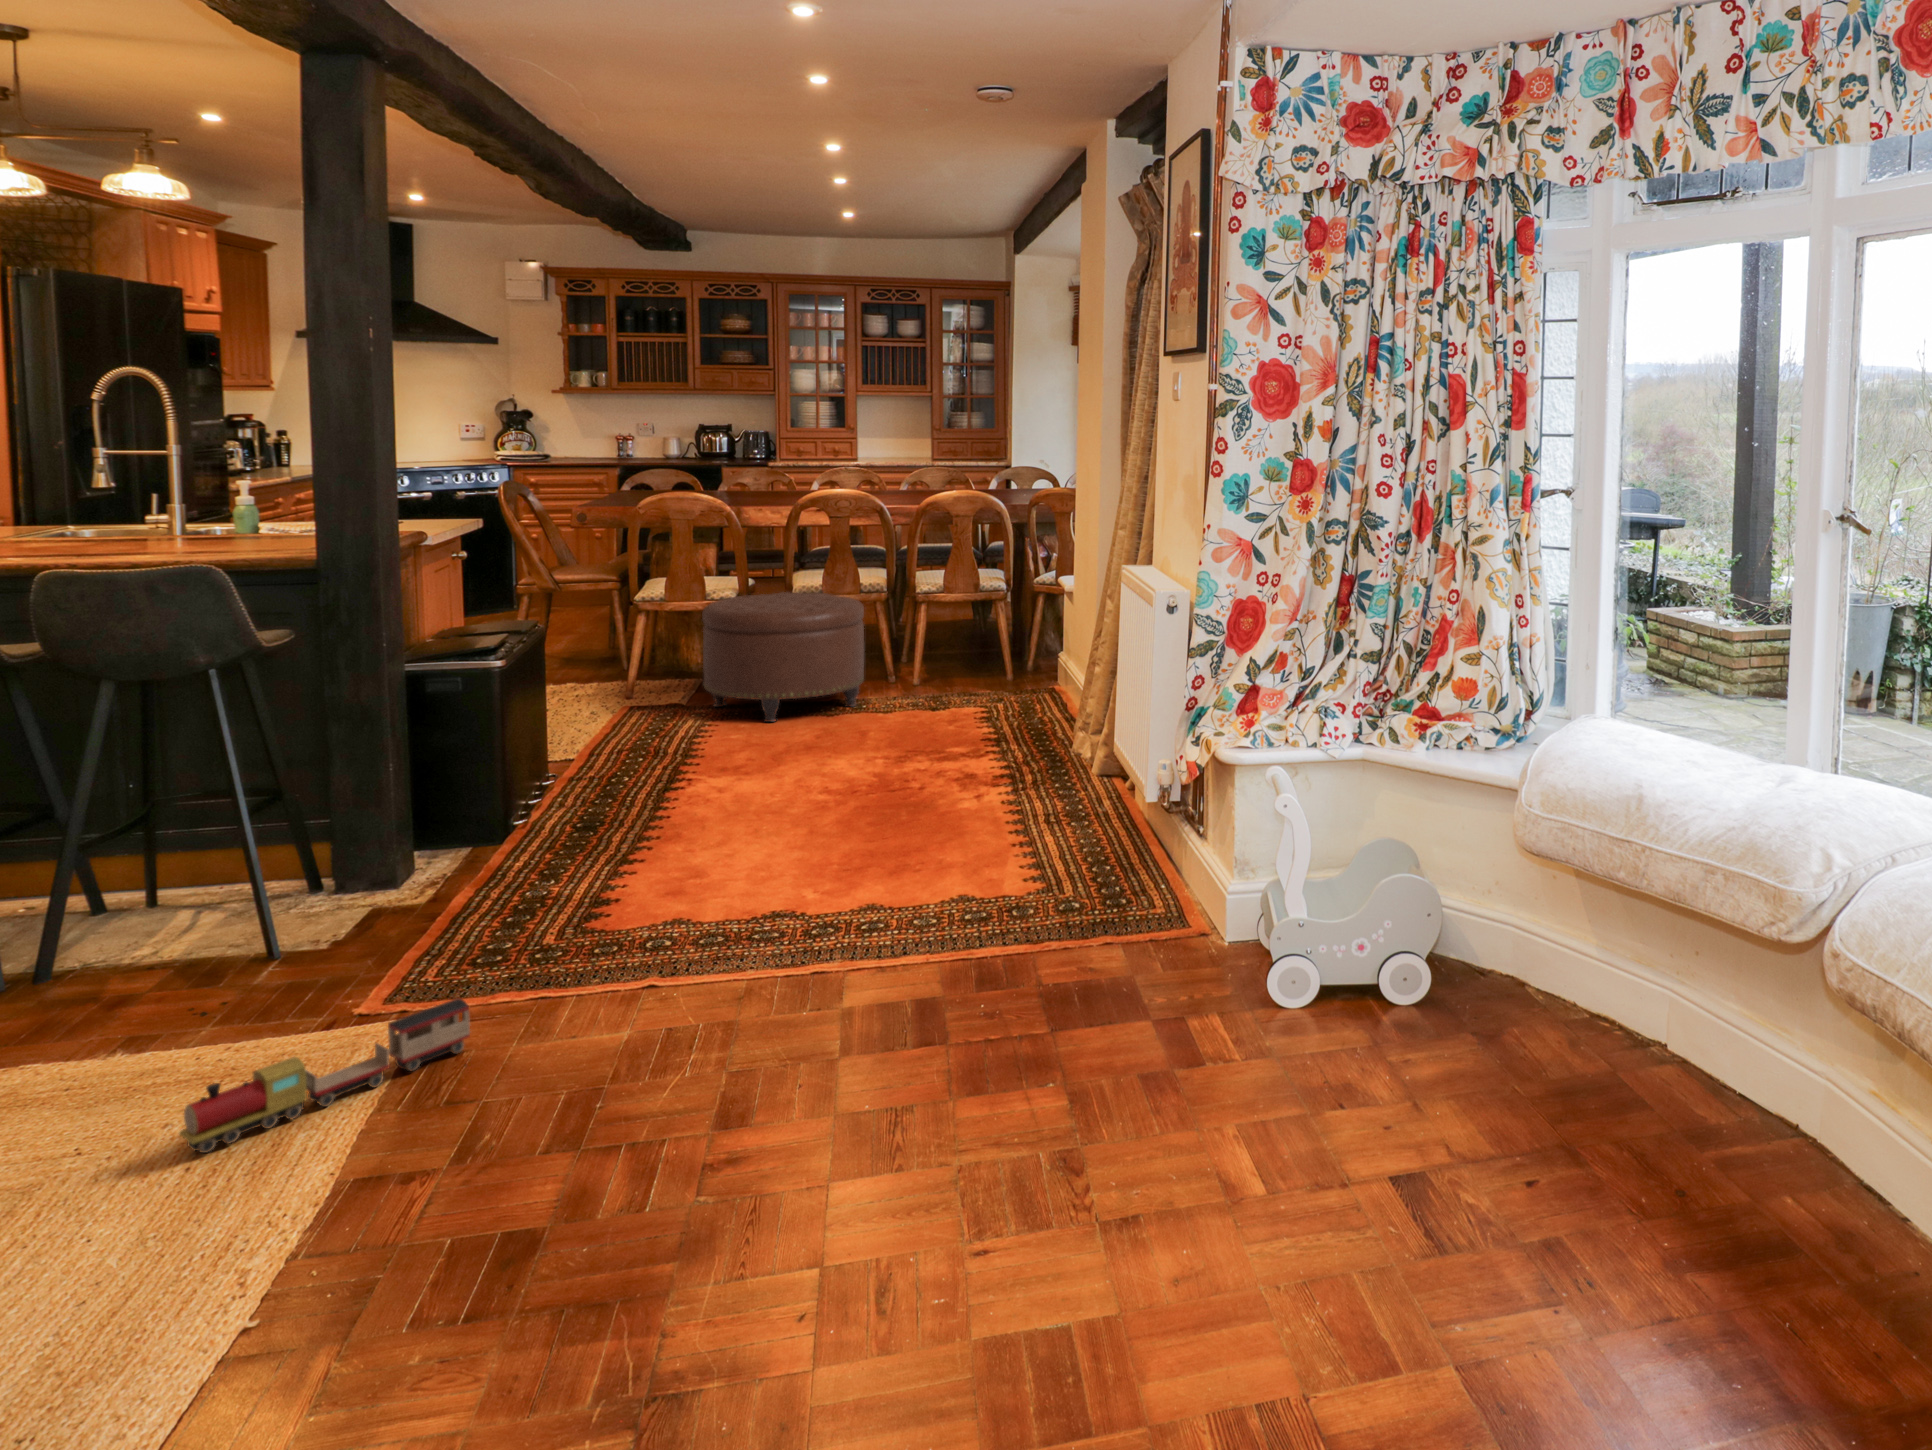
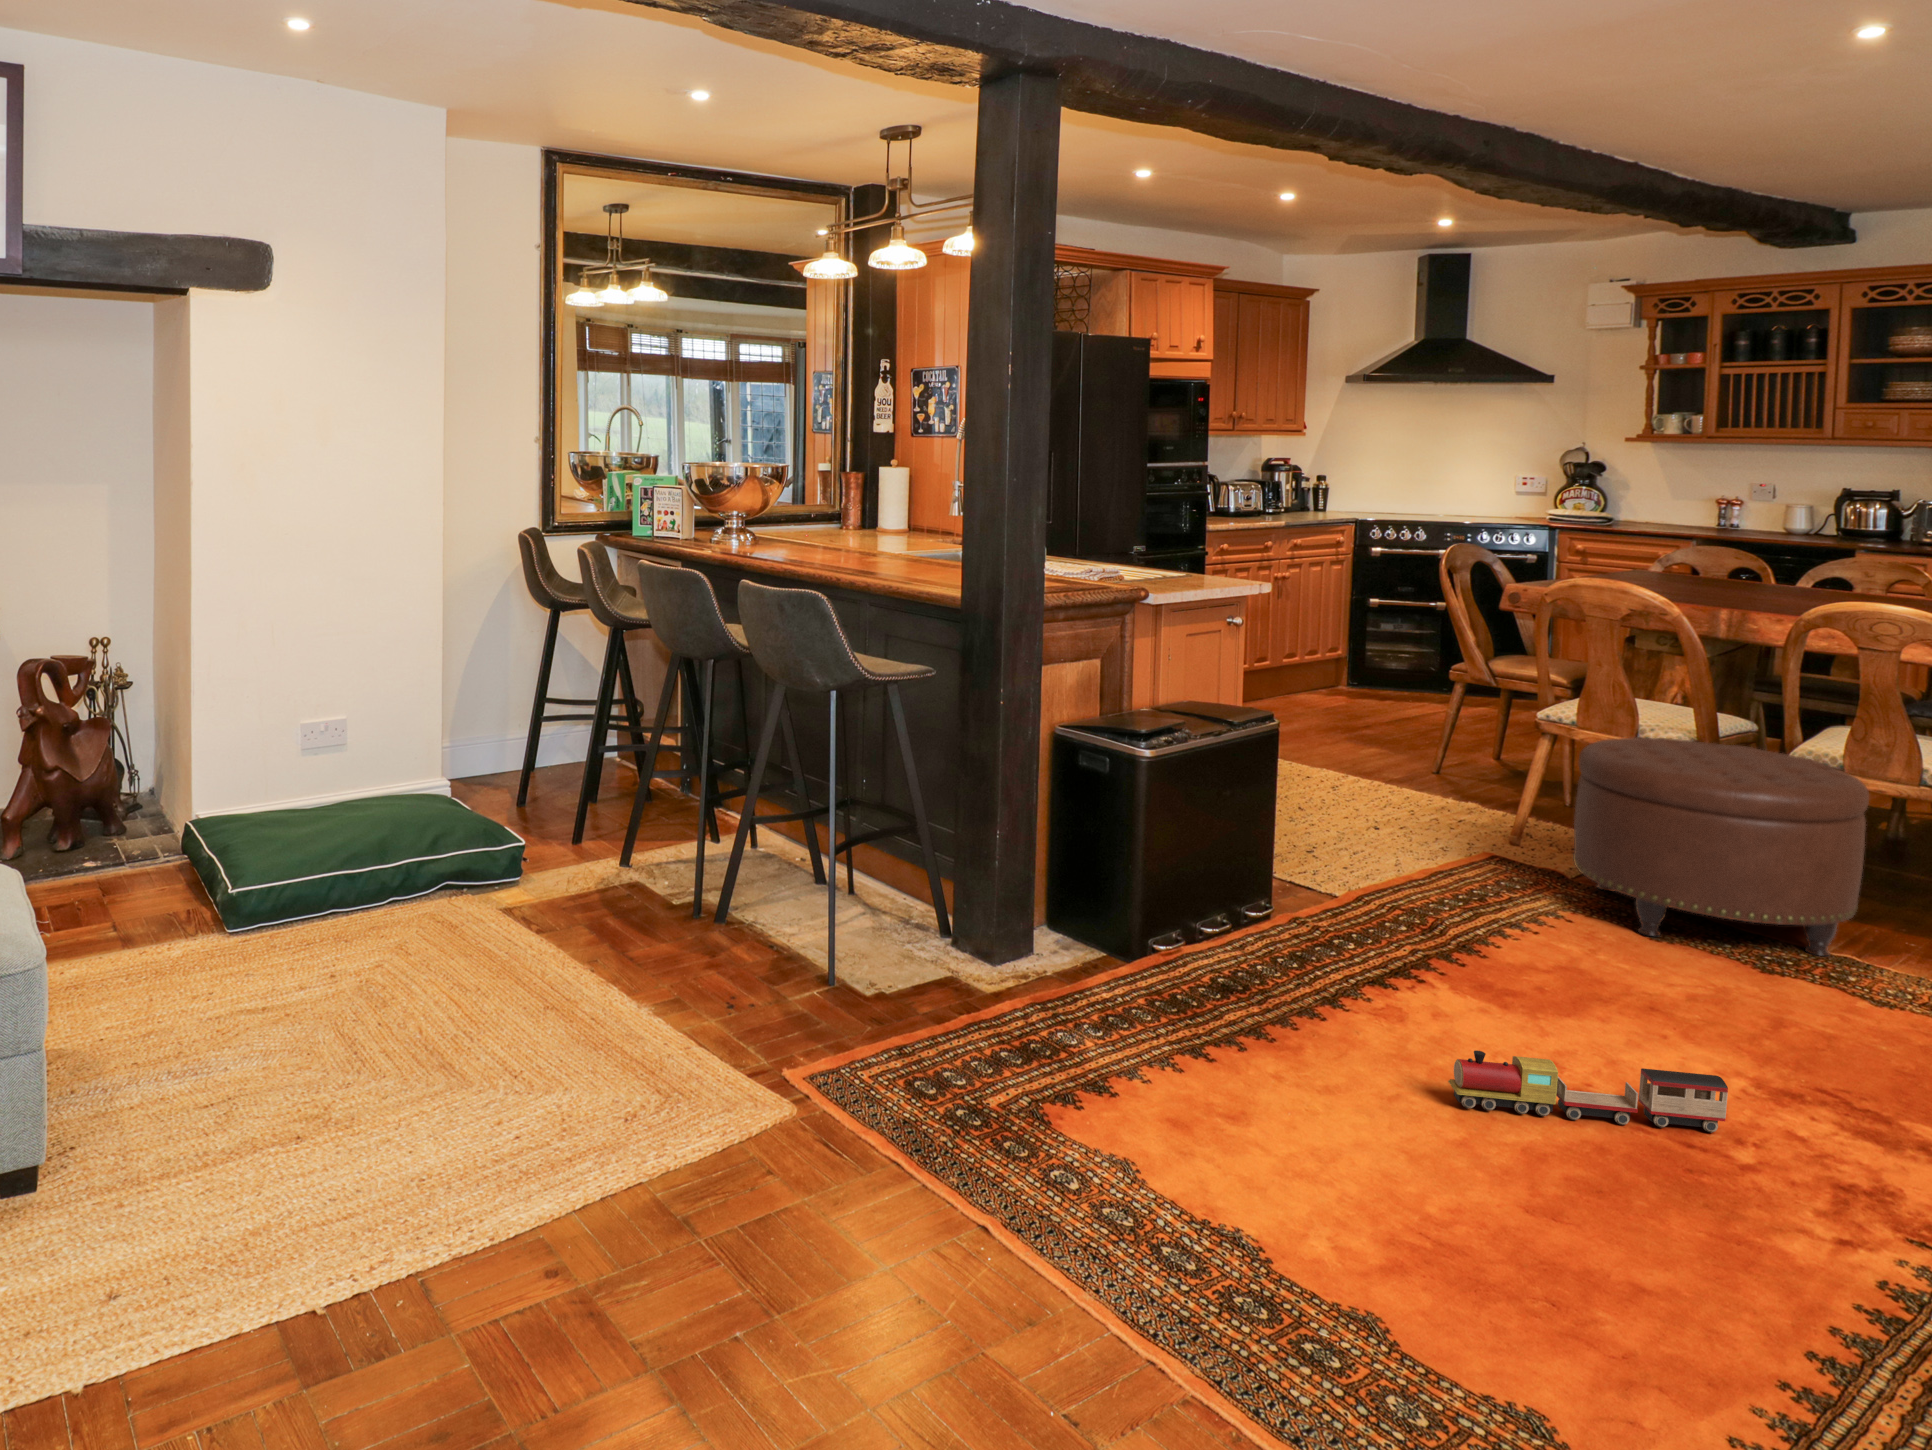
toy train: present [179,998,470,1153] -> present [1448,1050,1728,1132]

